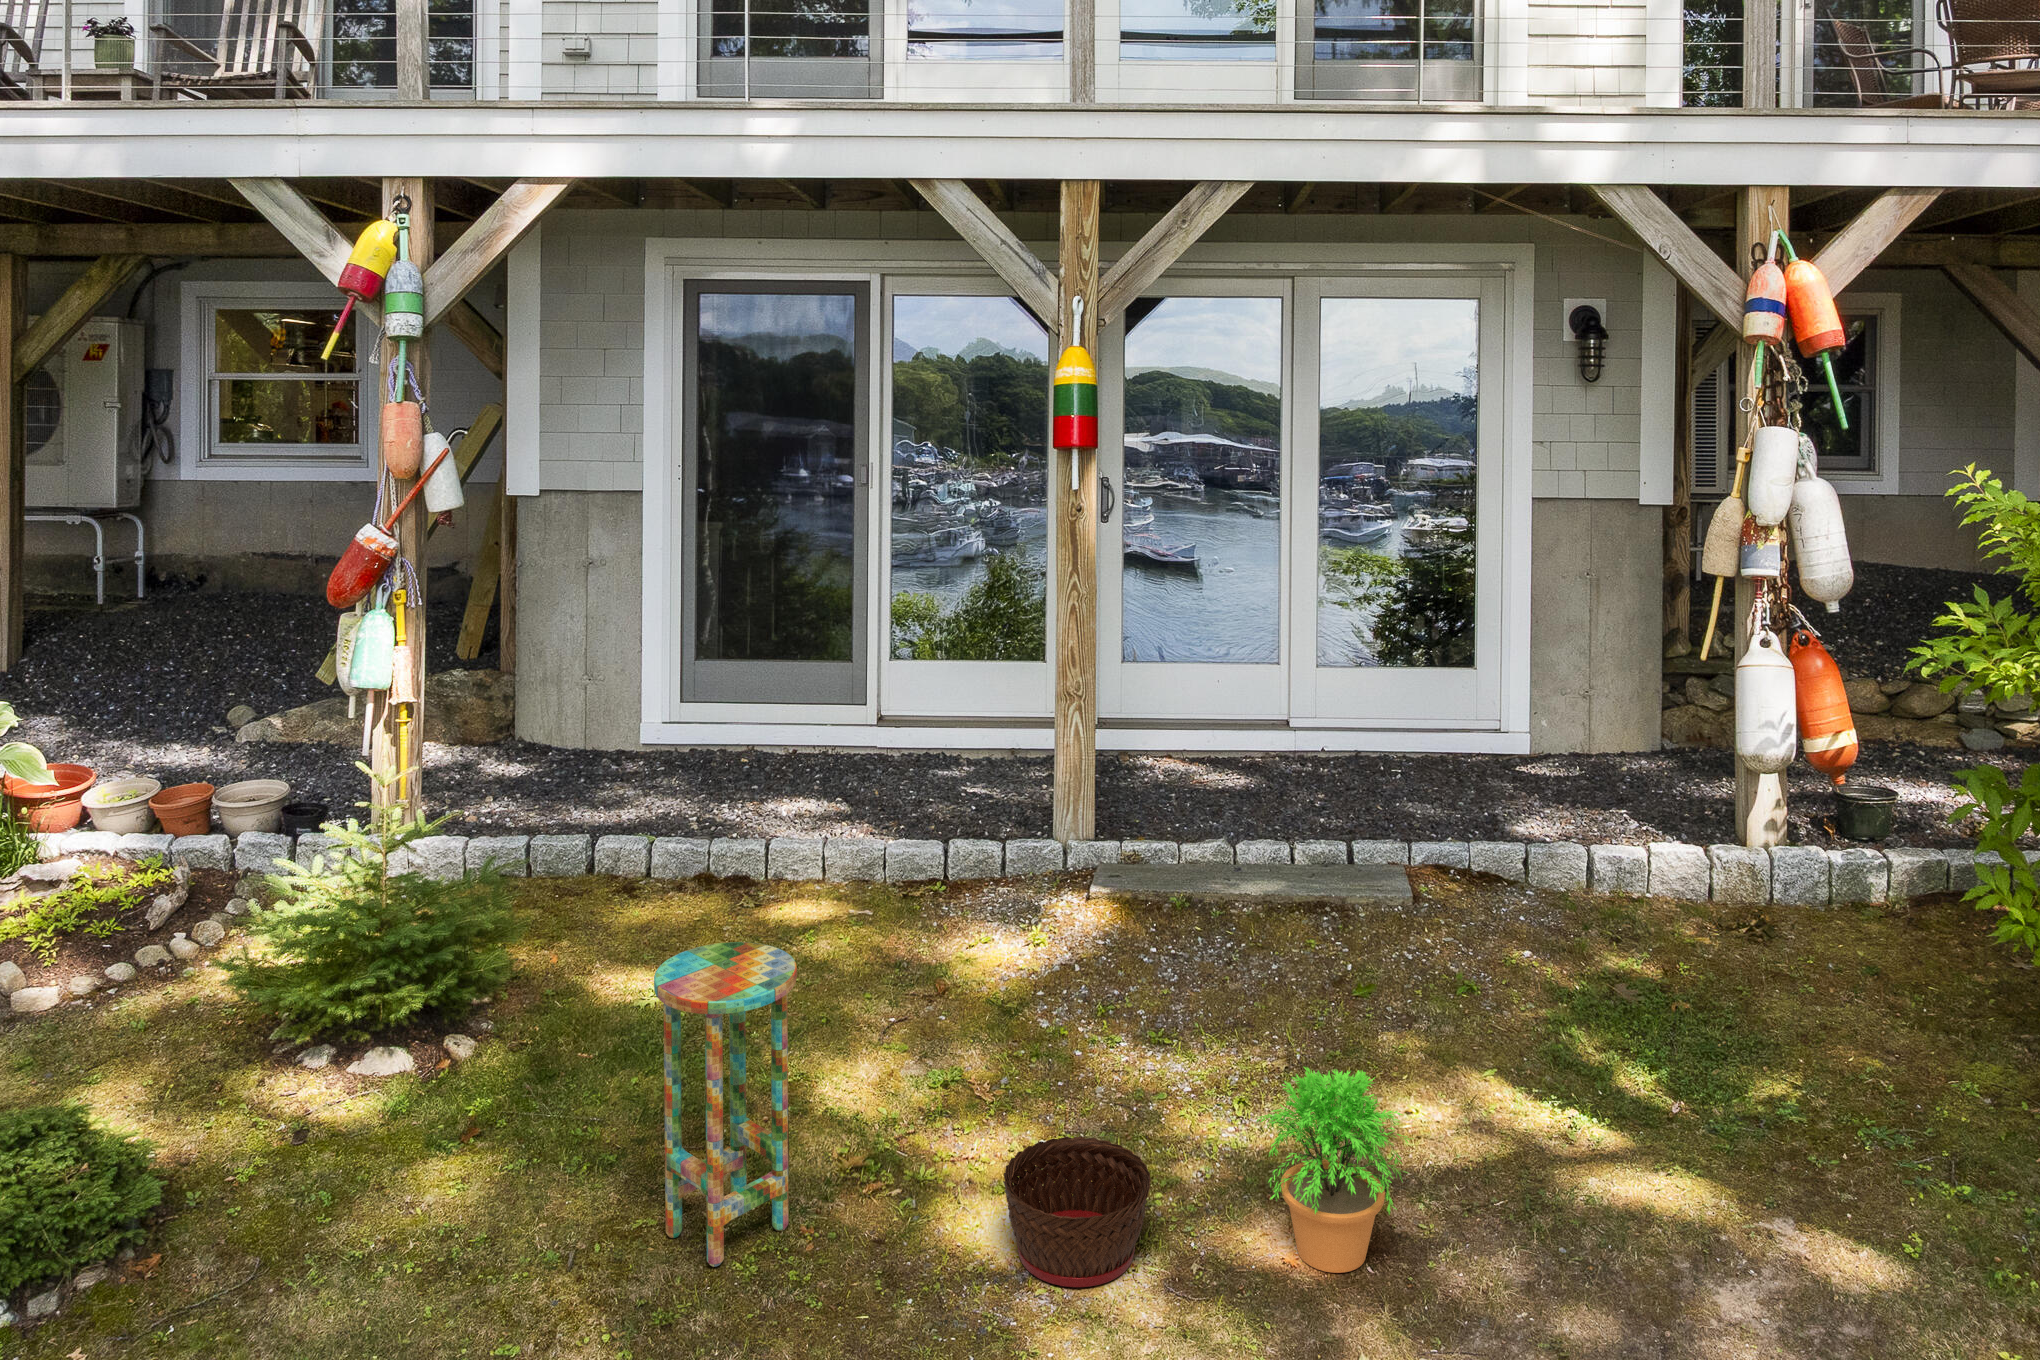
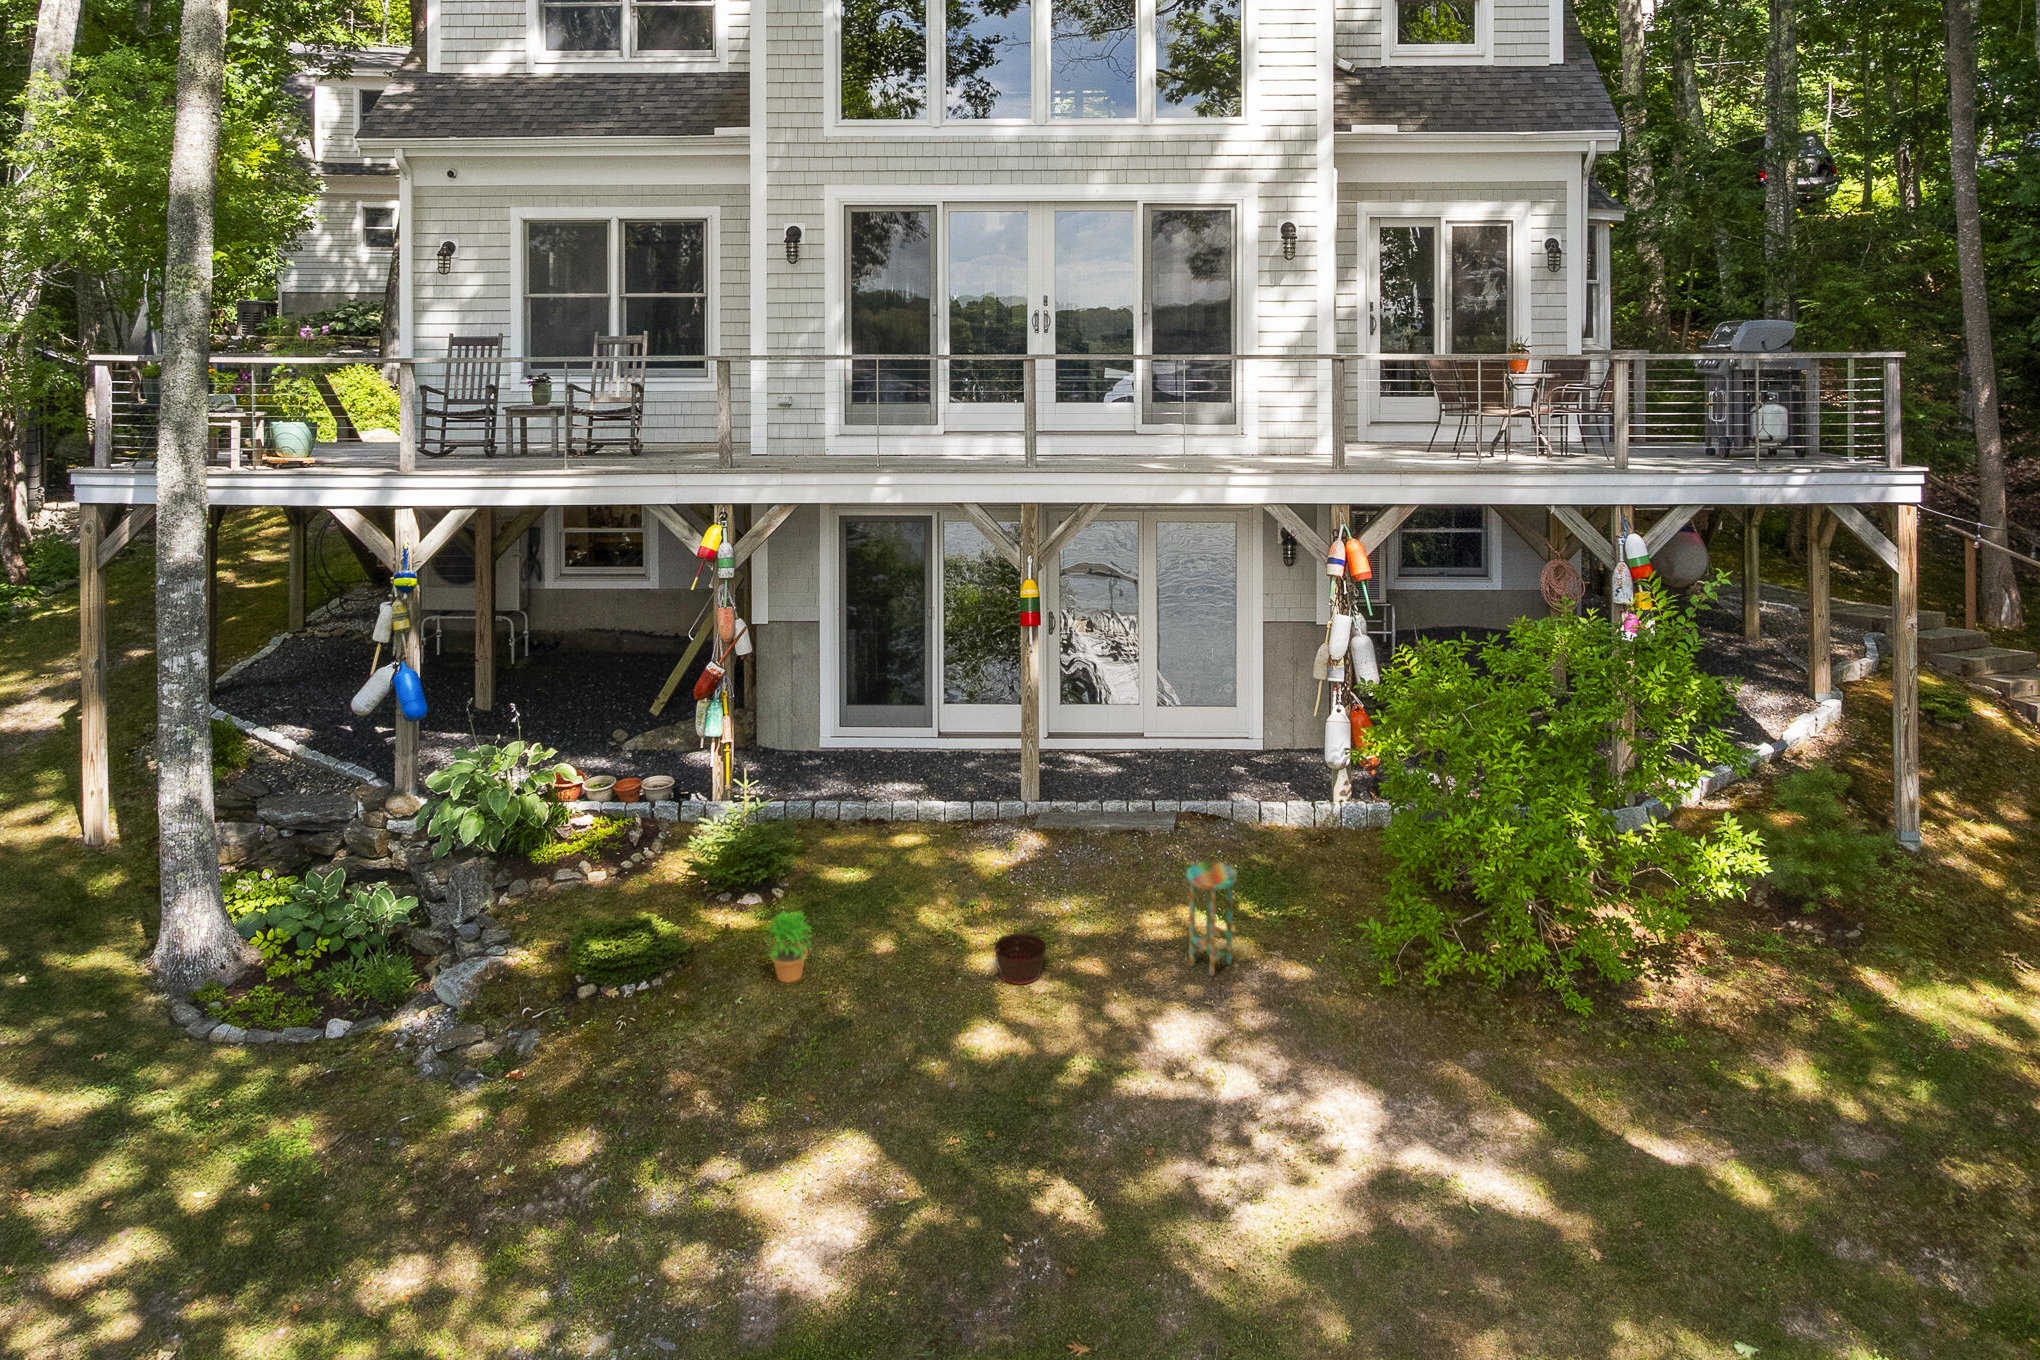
side table: present [654,942,797,1267] -> present [1186,861,1237,976]
potted plant: present [1258,1067,1413,1273] -> present [766,912,811,983]

